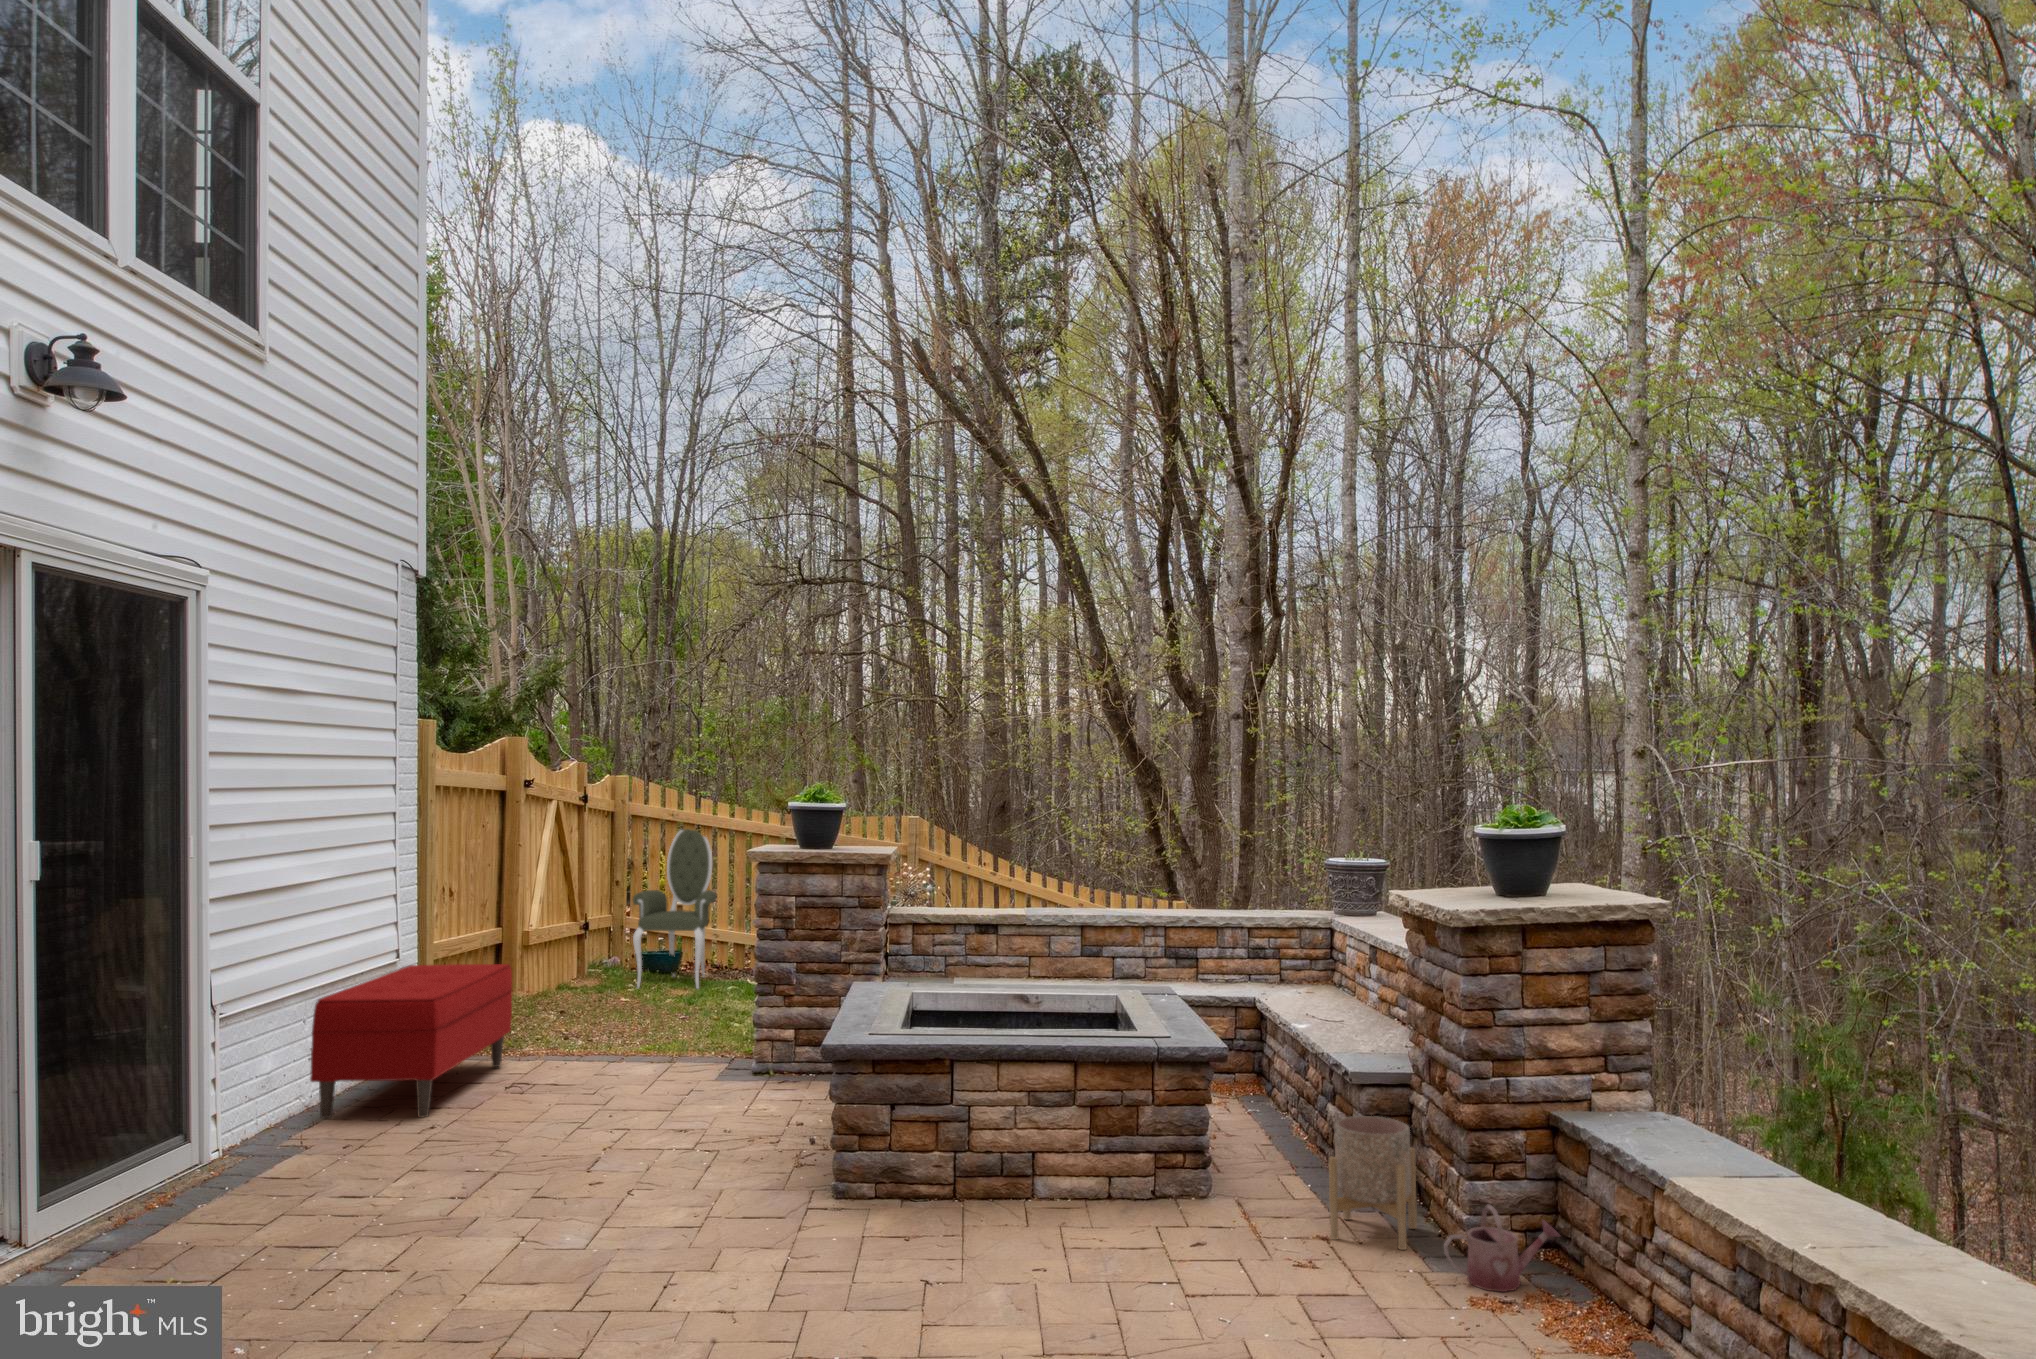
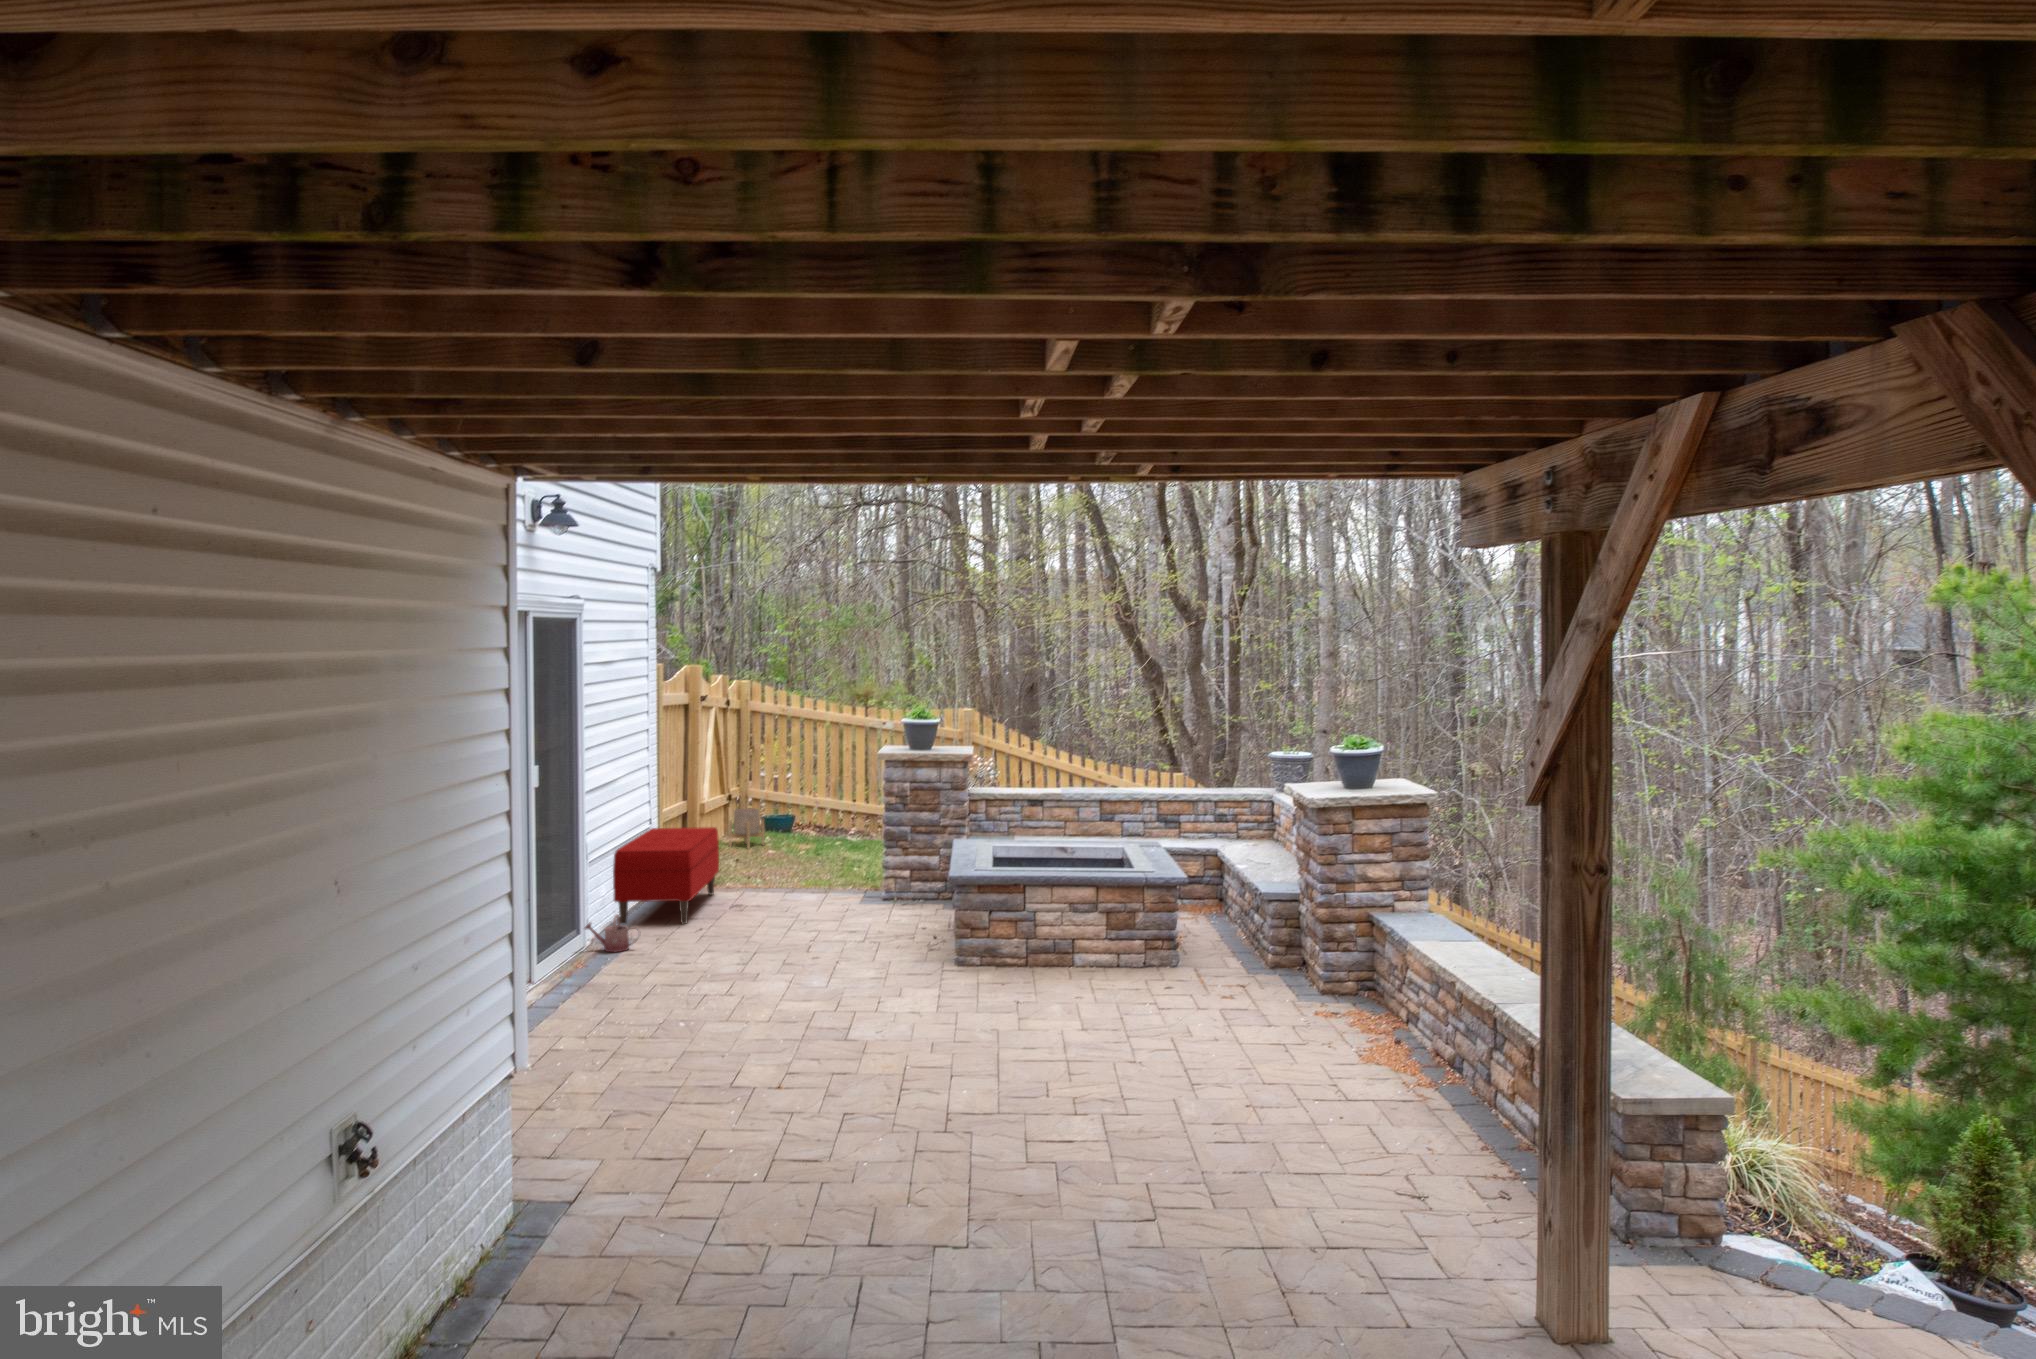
armchair: present [632,829,717,989] -> none [770,723,830,843]
planter: present [1329,1116,1417,1250] -> present [729,808,765,849]
watering can: present [1444,1205,1560,1292] -> present [585,914,641,952]

